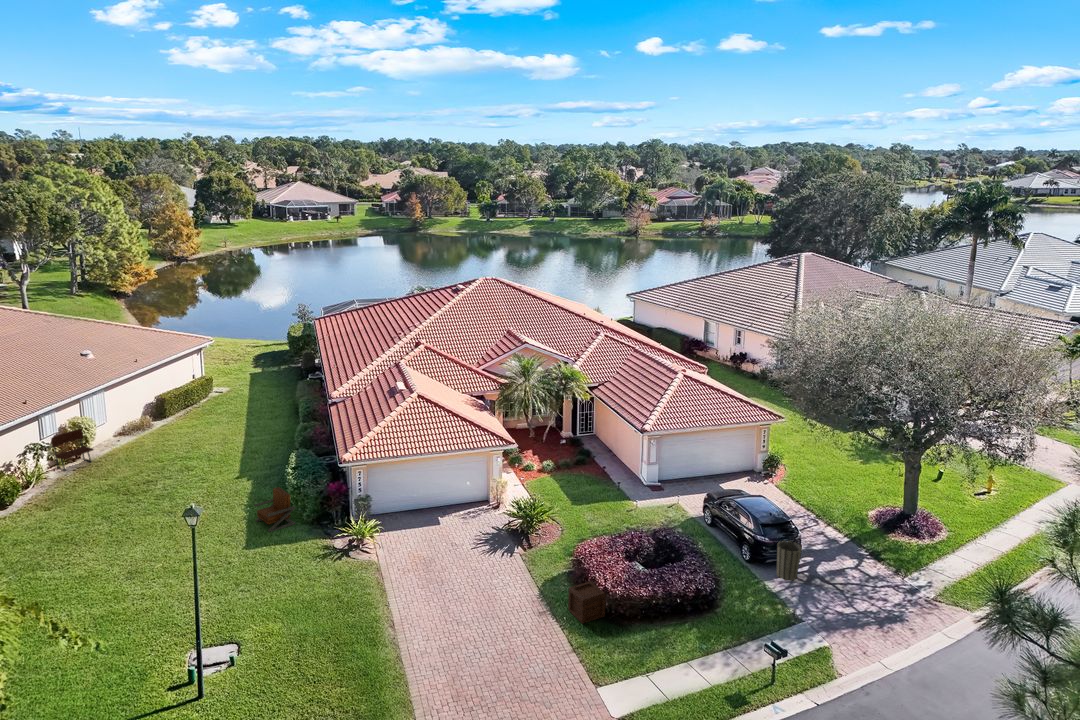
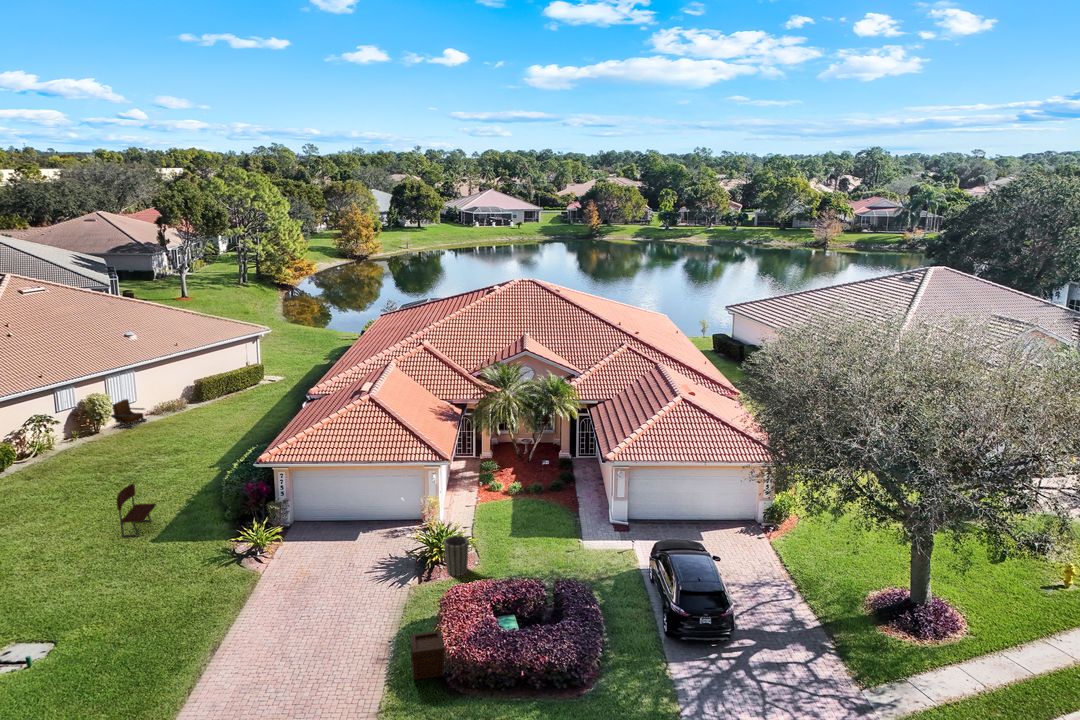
bench: present [51,429,93,471] -> present [117,484,156,537]
lounge chair: present [254,487,295,532] -> present [111,399,147,429]
trash can: present [776,541,802,580] -> present [444,535,469,576]

